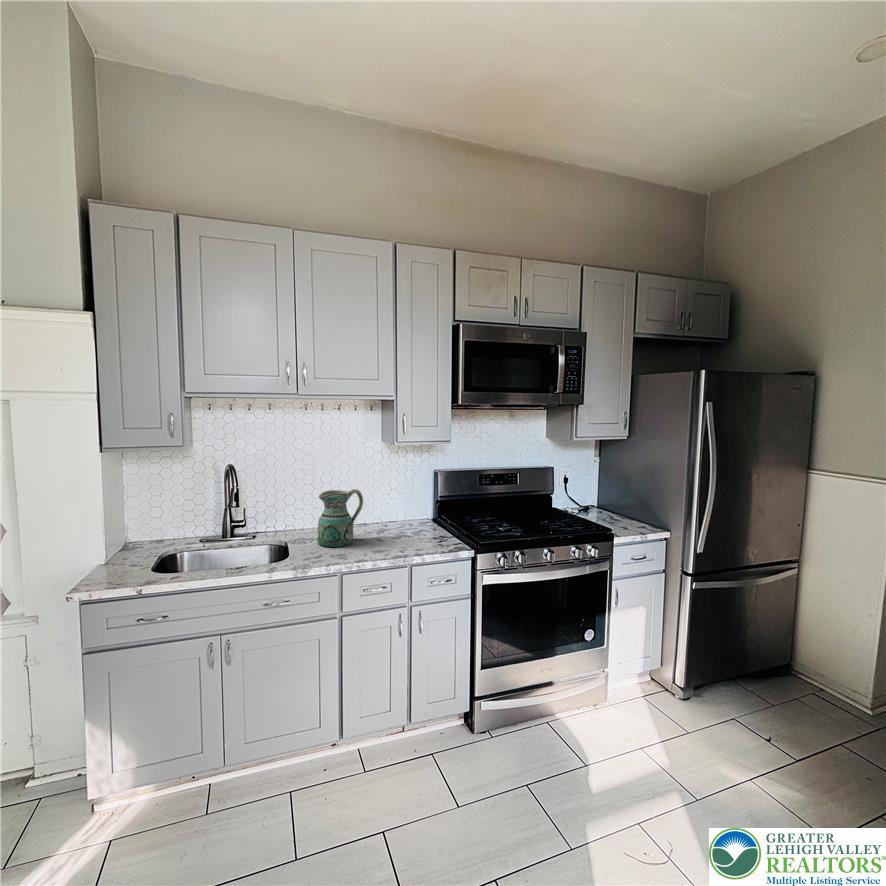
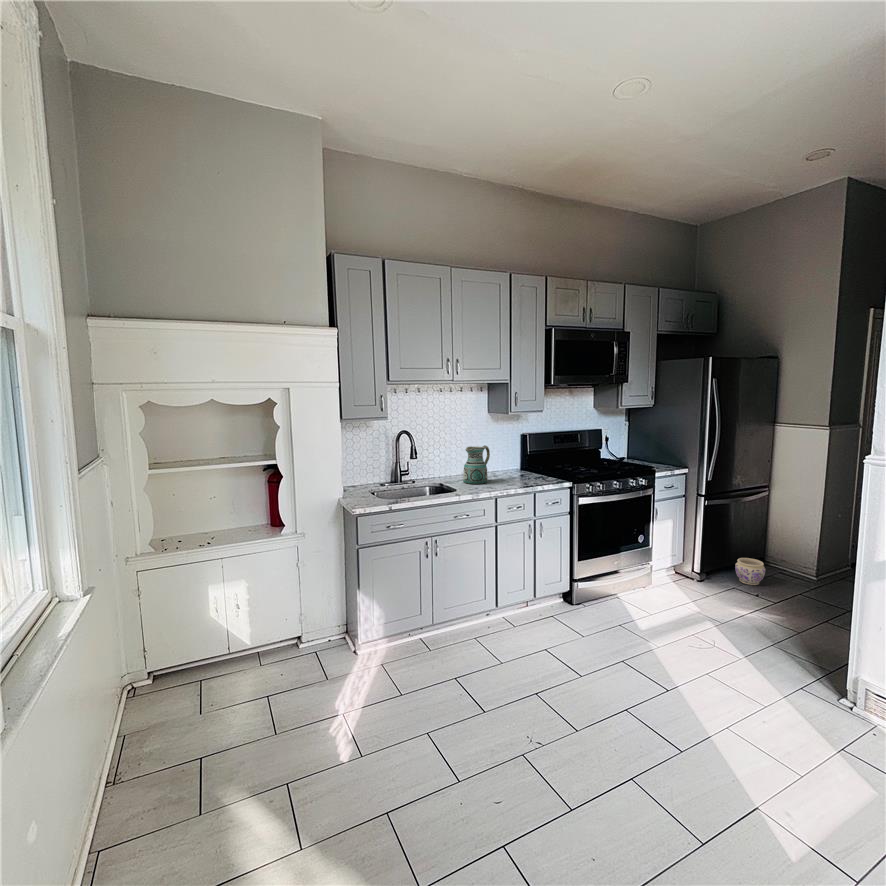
planter: none [739,670,785,717] -> present [735,558,765,585]

